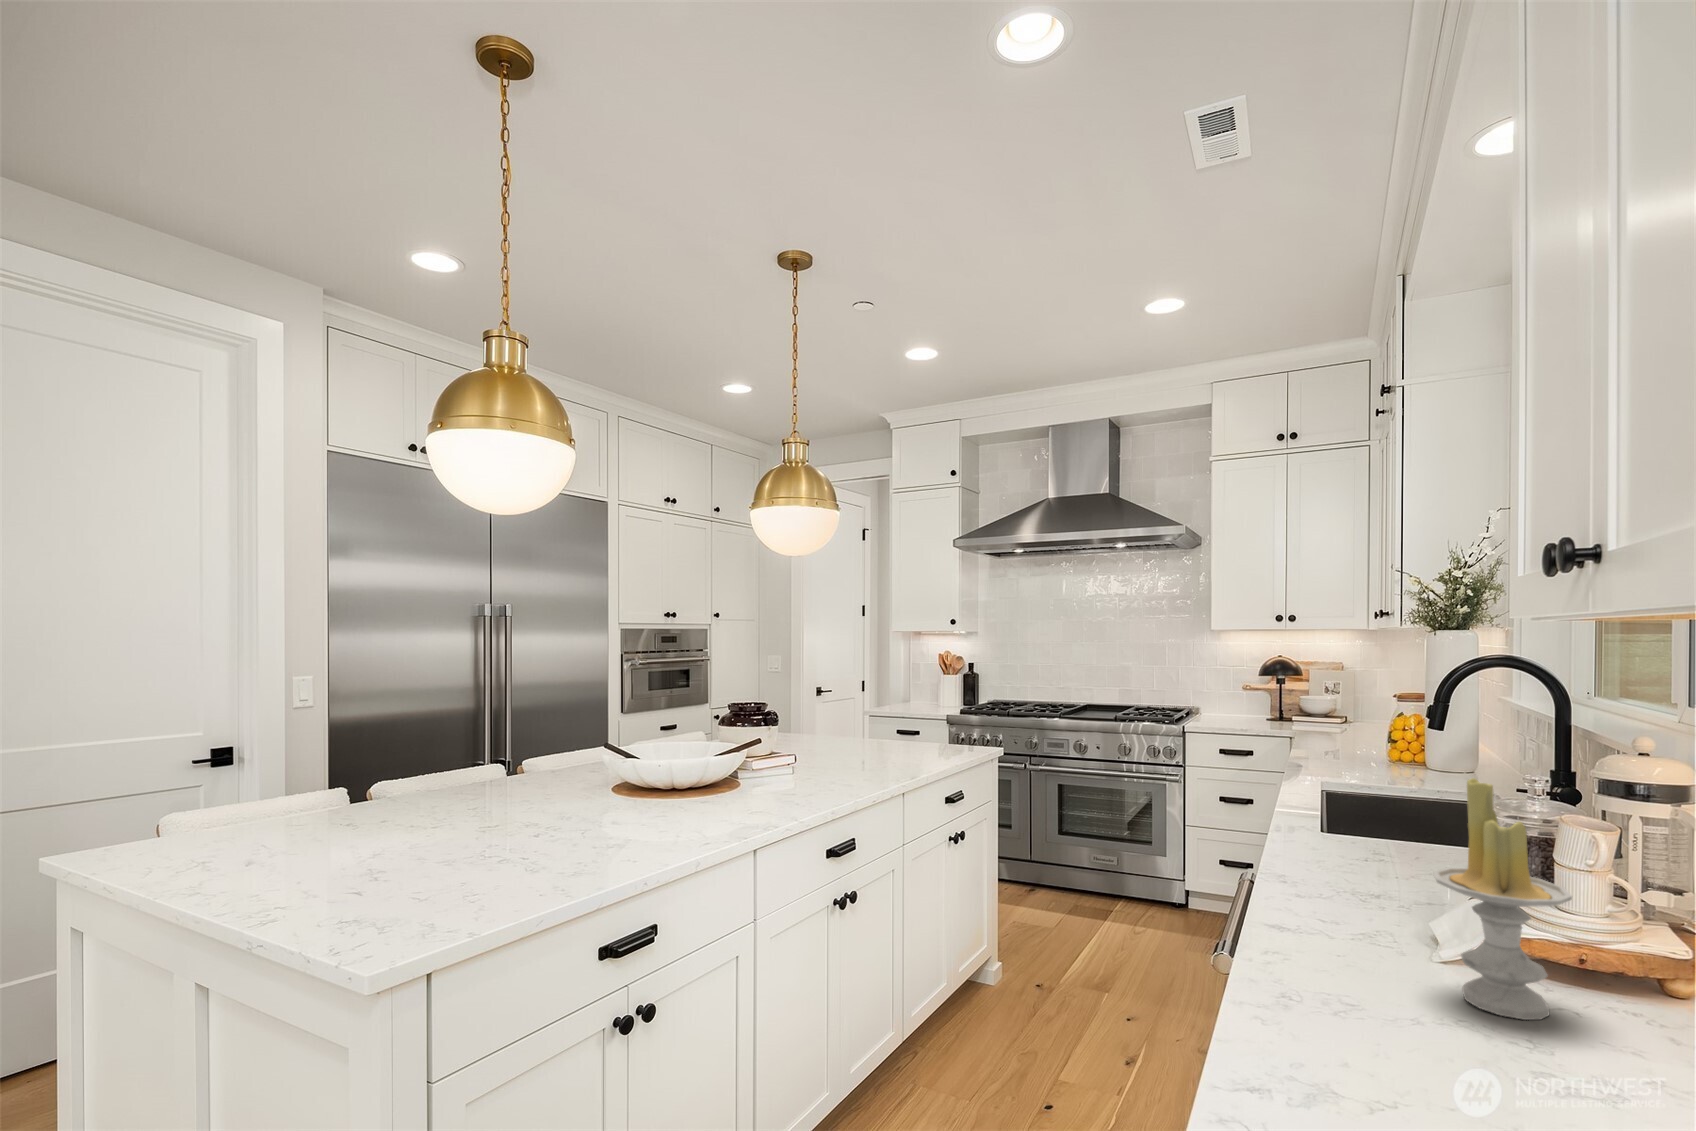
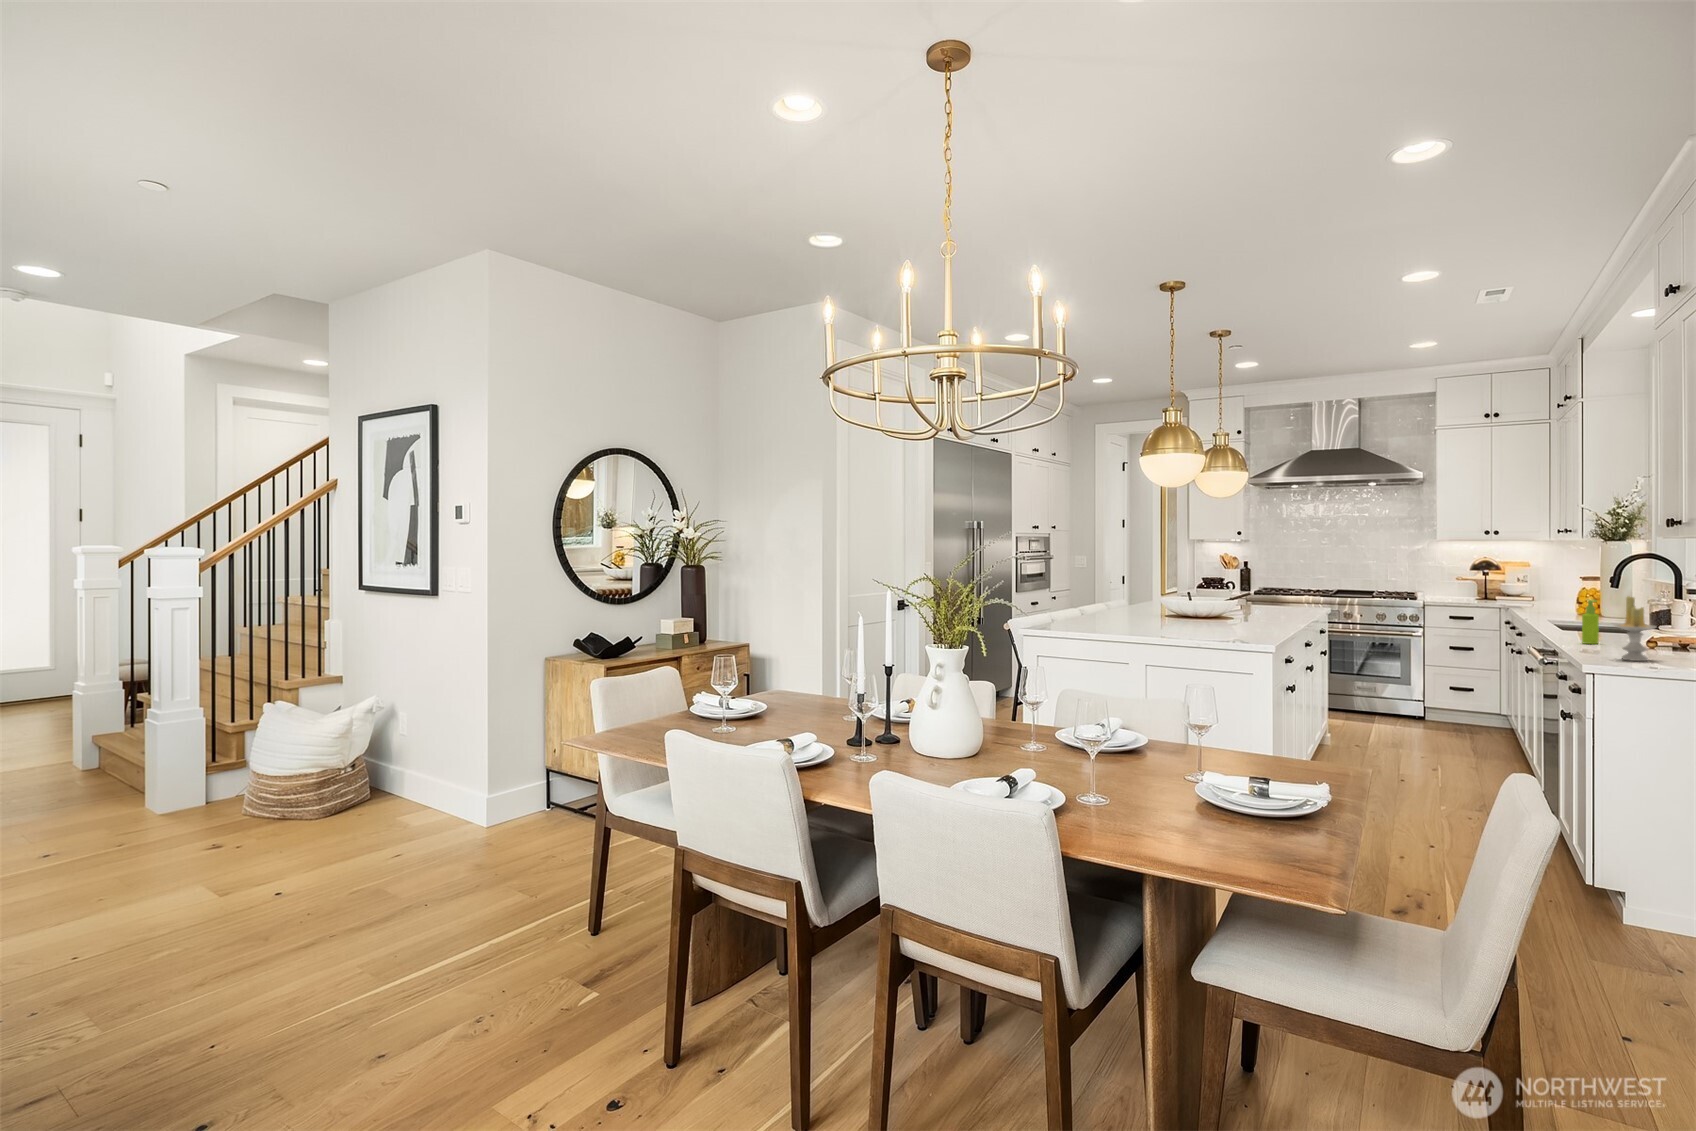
soap dispenser: none [1371,759,1412,876] -> present [1582,600,1599,644]

